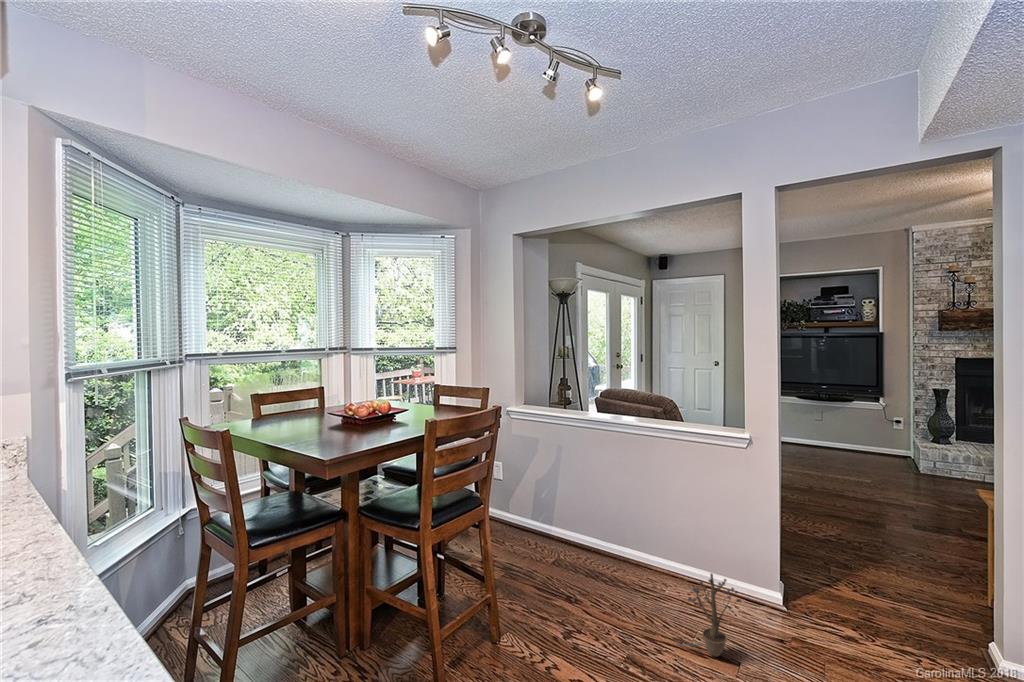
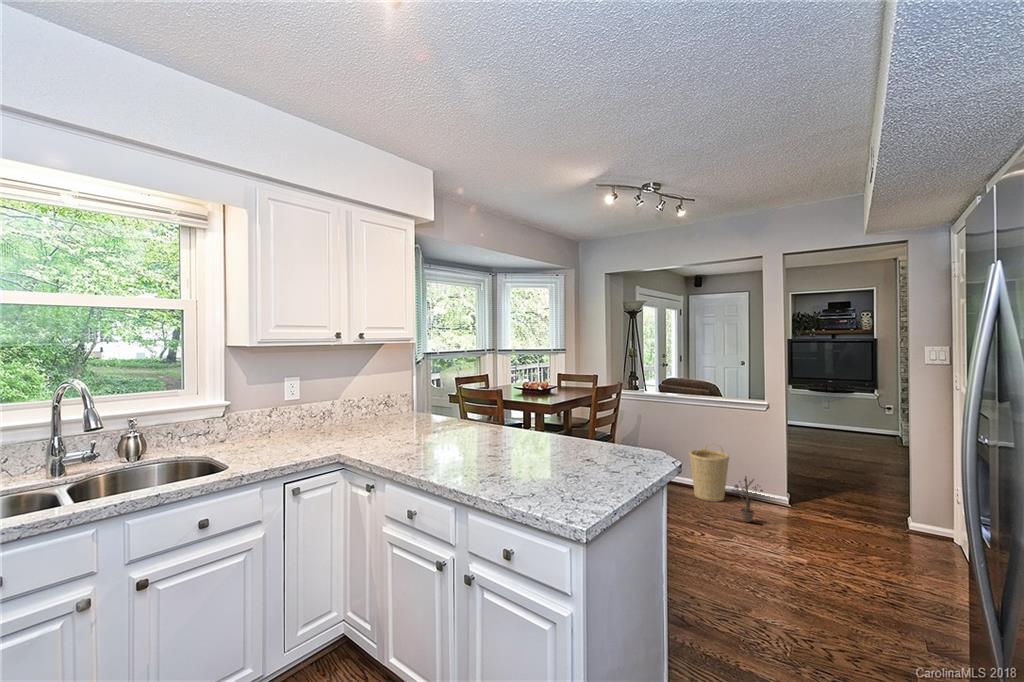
basket: none [626,497,688,599] -> present [689,443,729,502]

